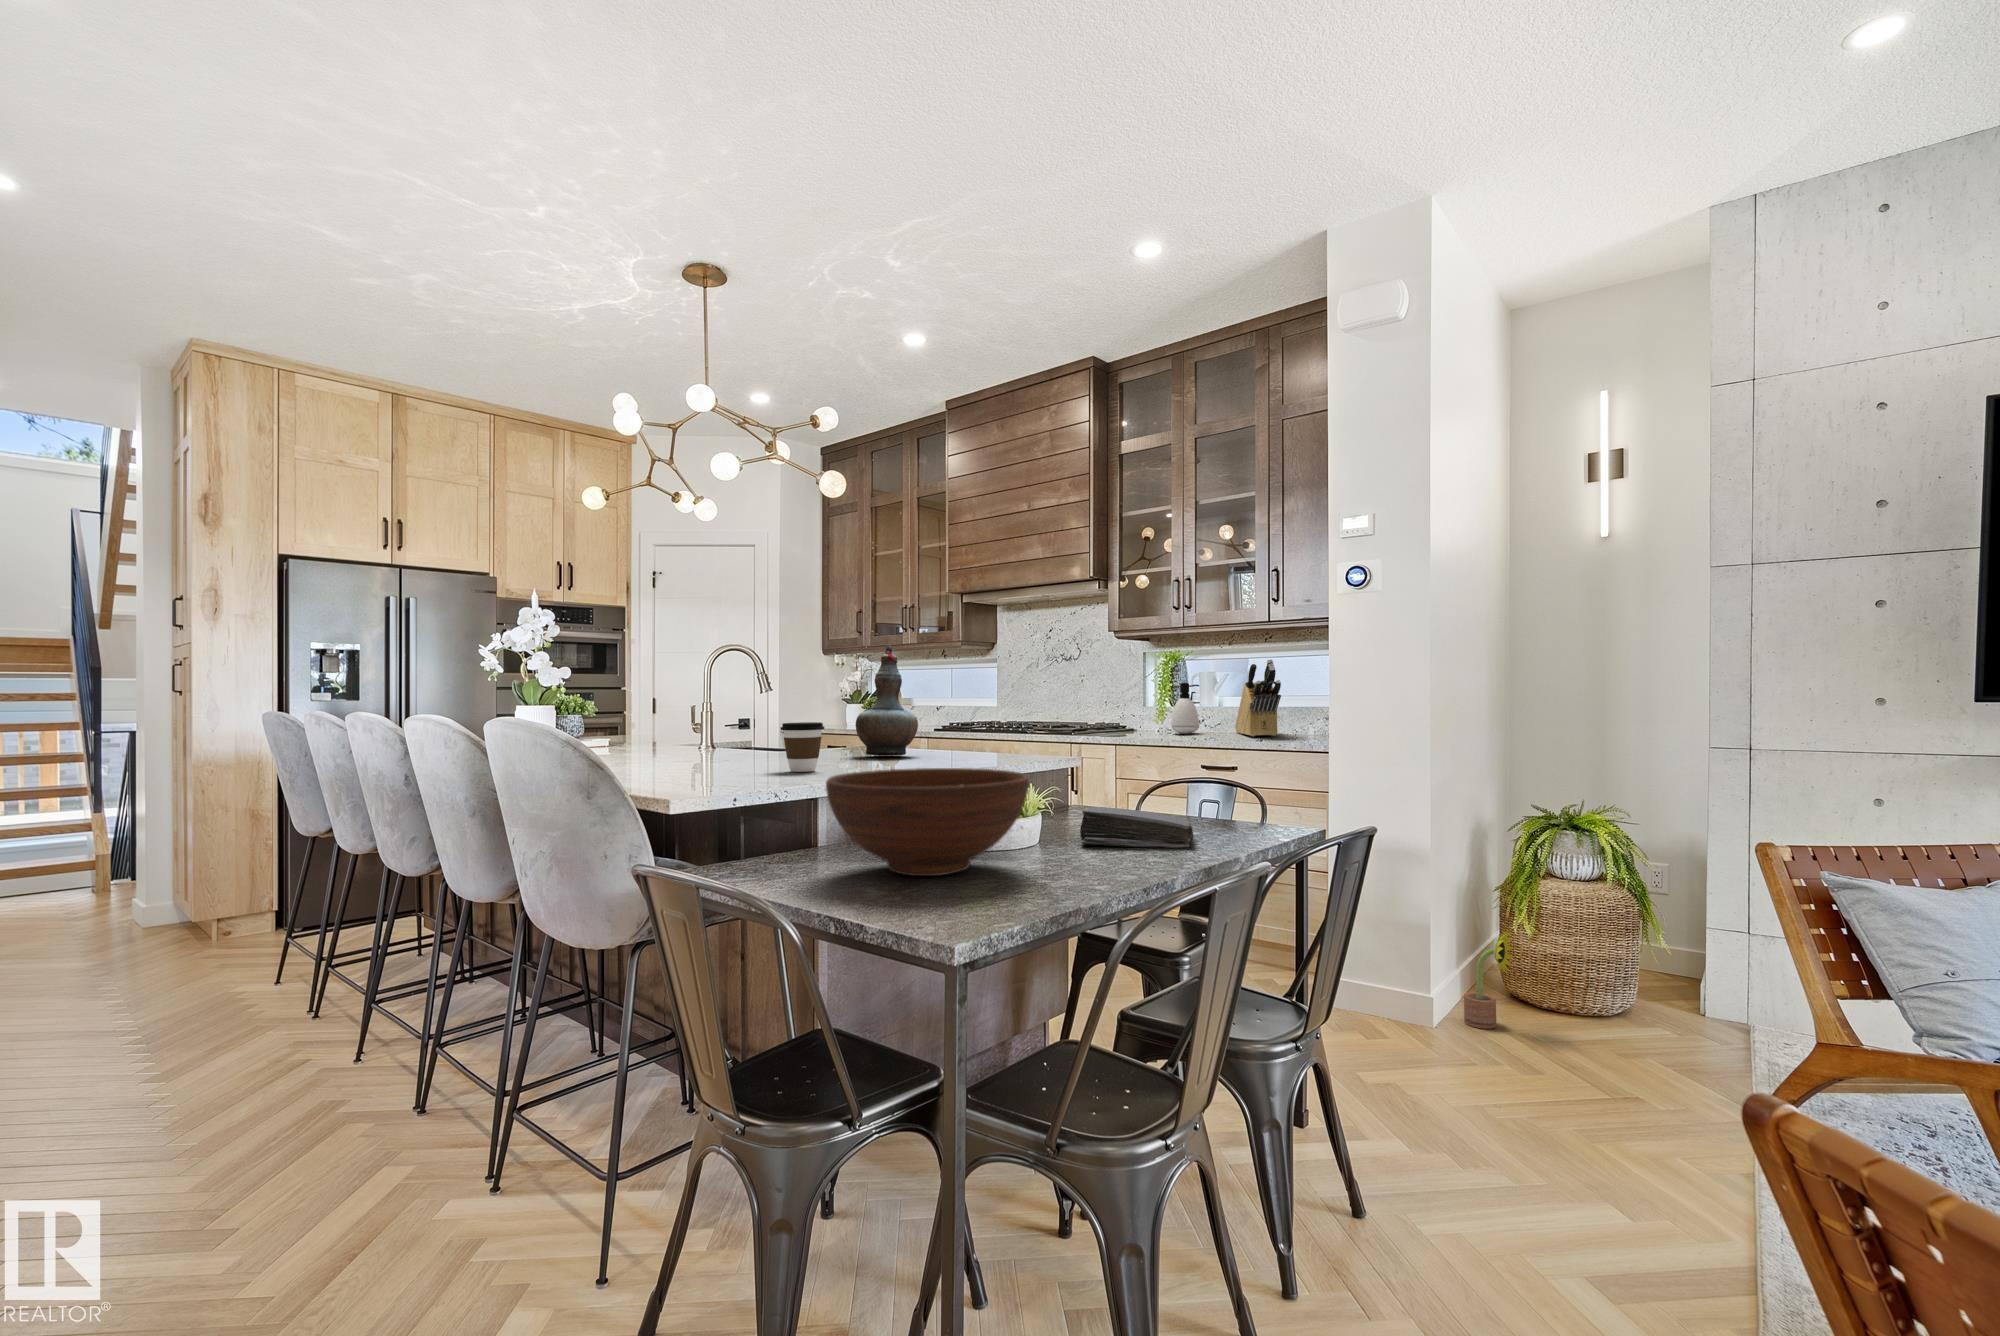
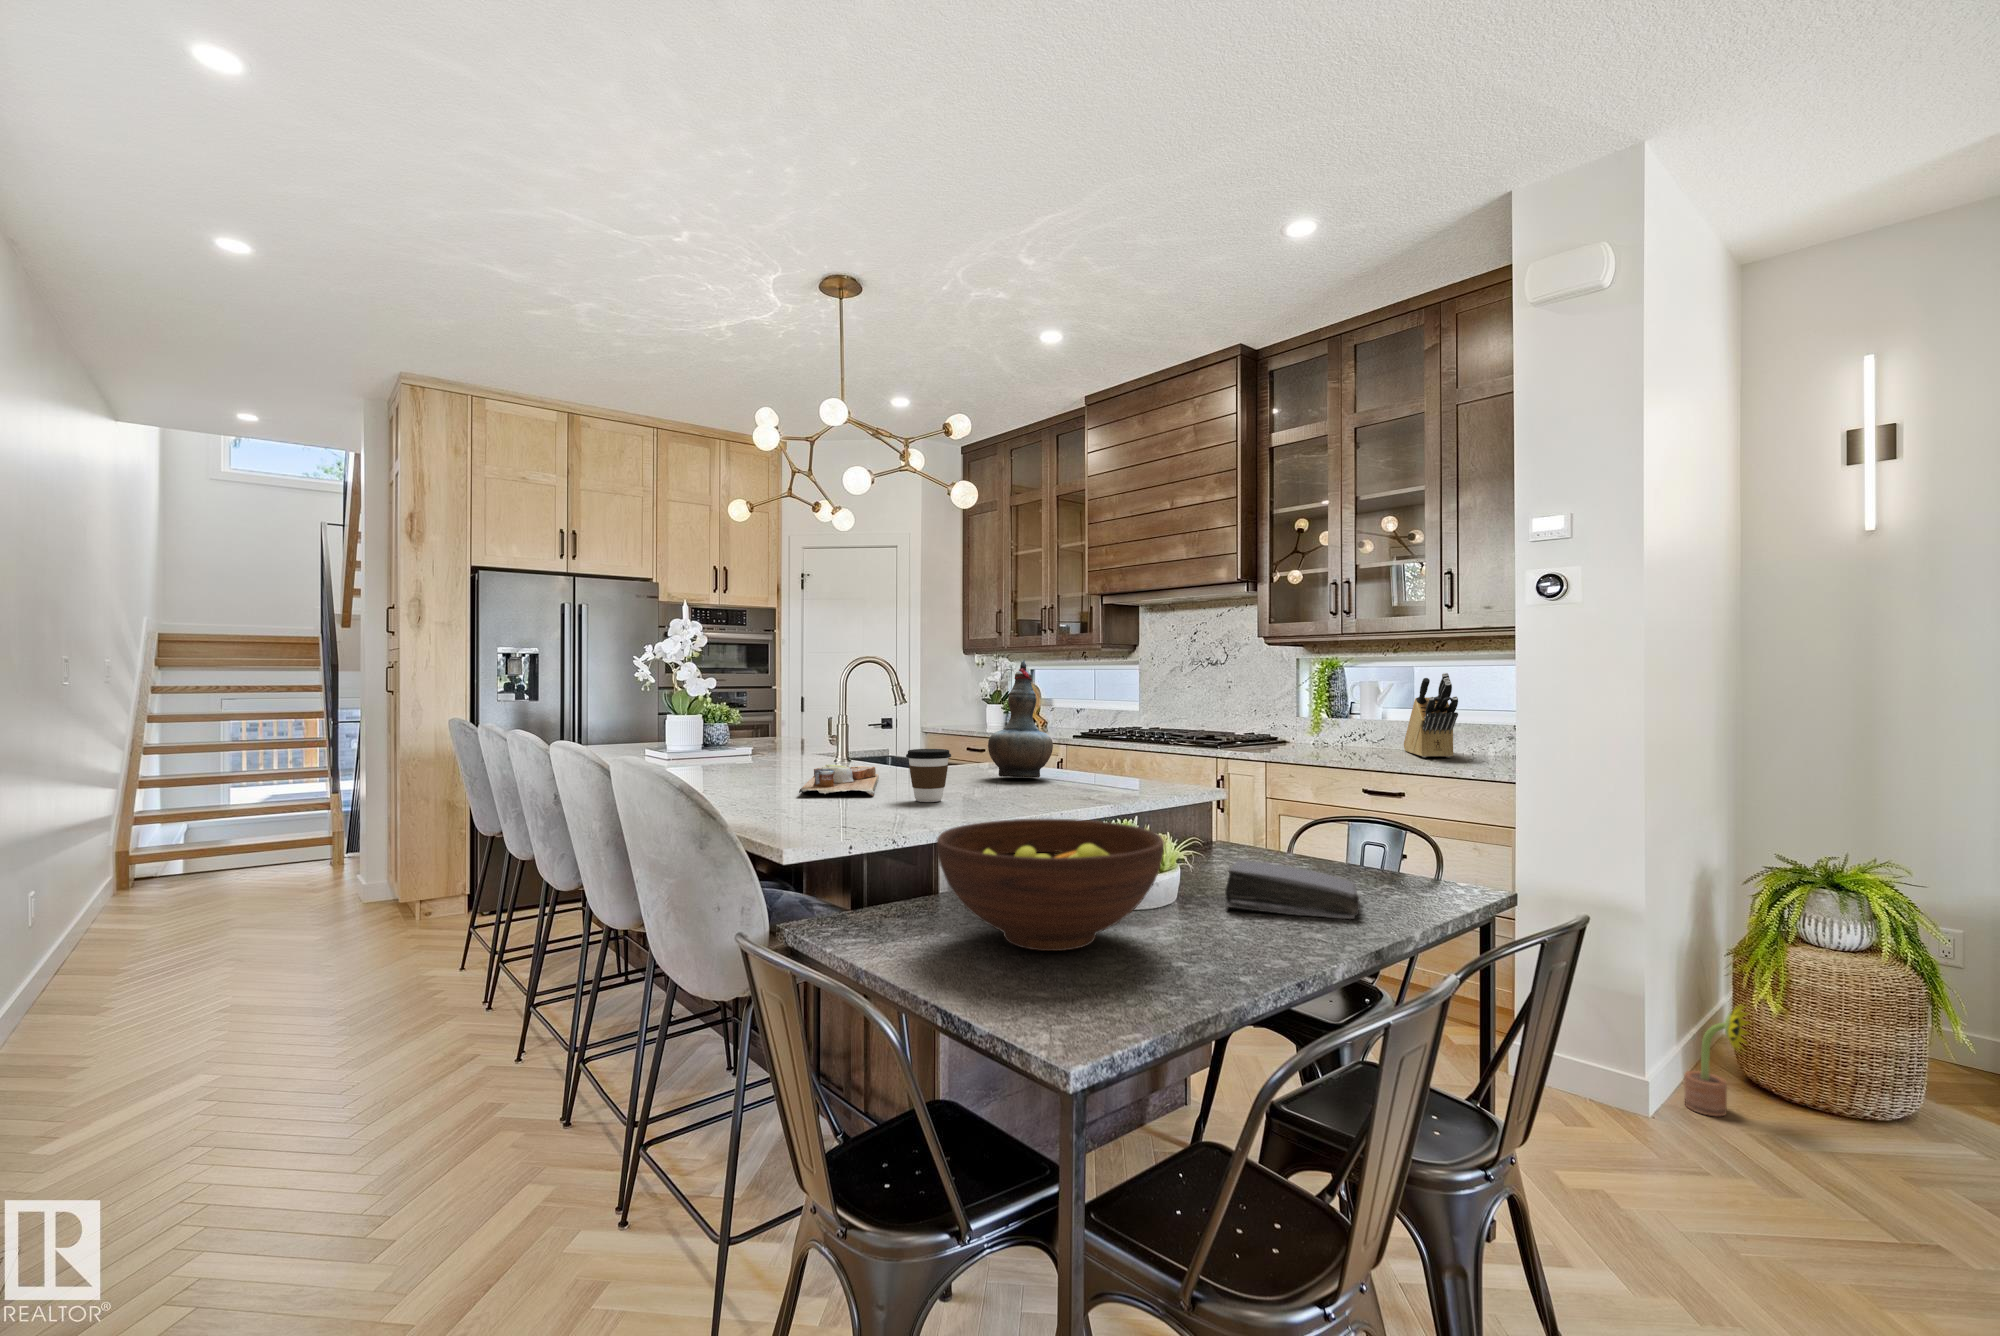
soap dispenser: present [1171,683,1199,734] -> none [1330,695,1363,751]
cutting board: none [673,743,748,769] -> present [799,765,879,796]

